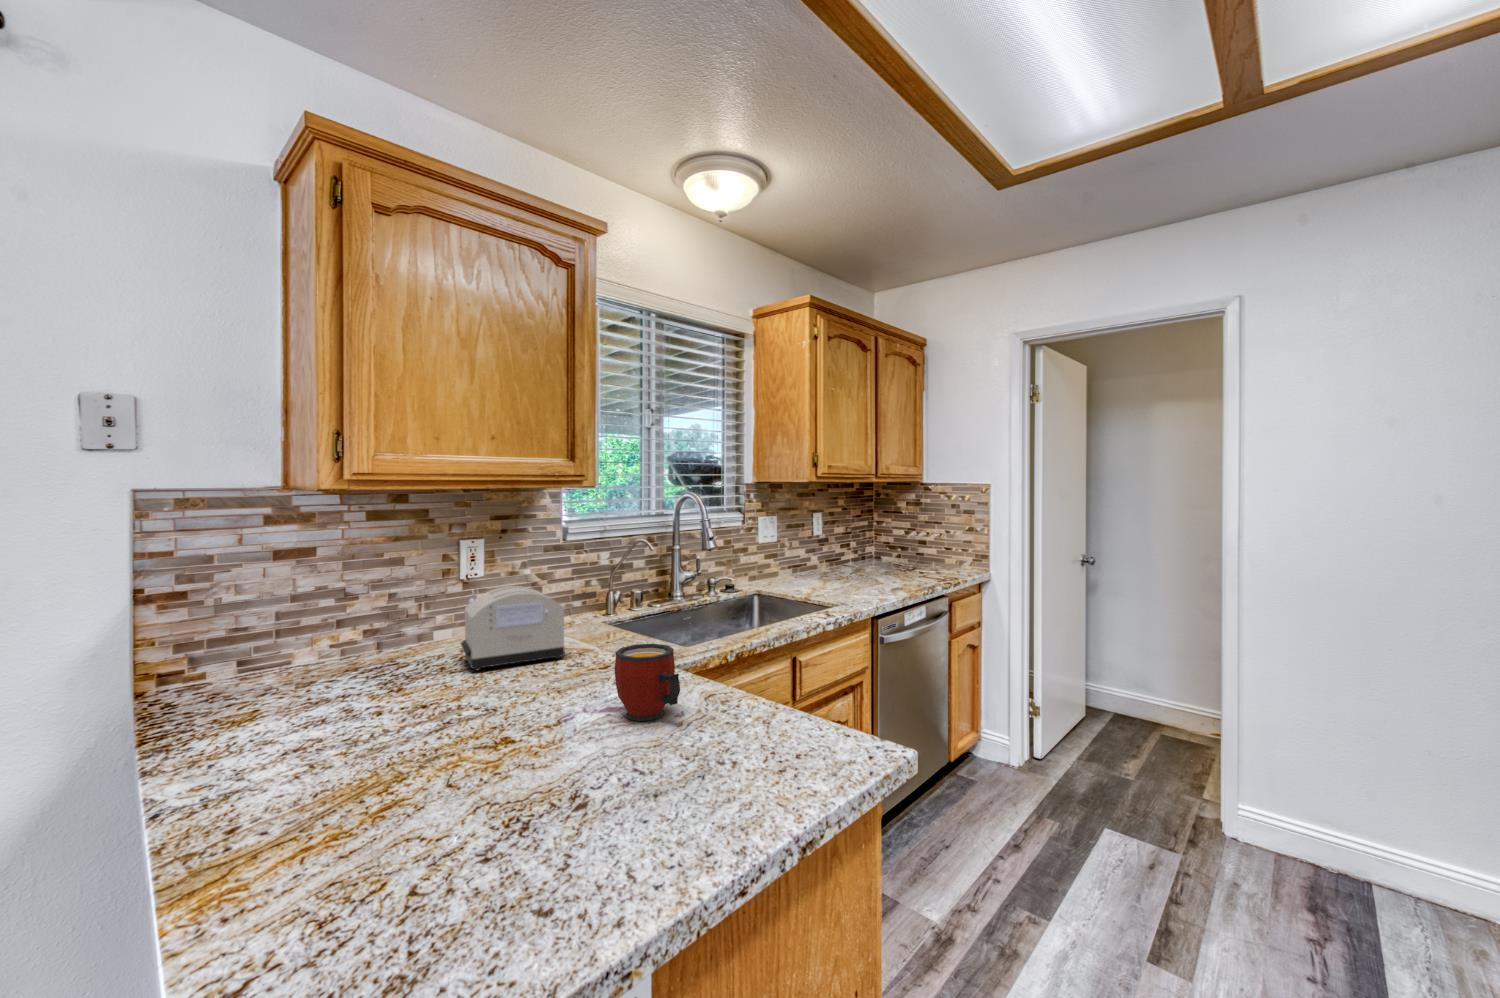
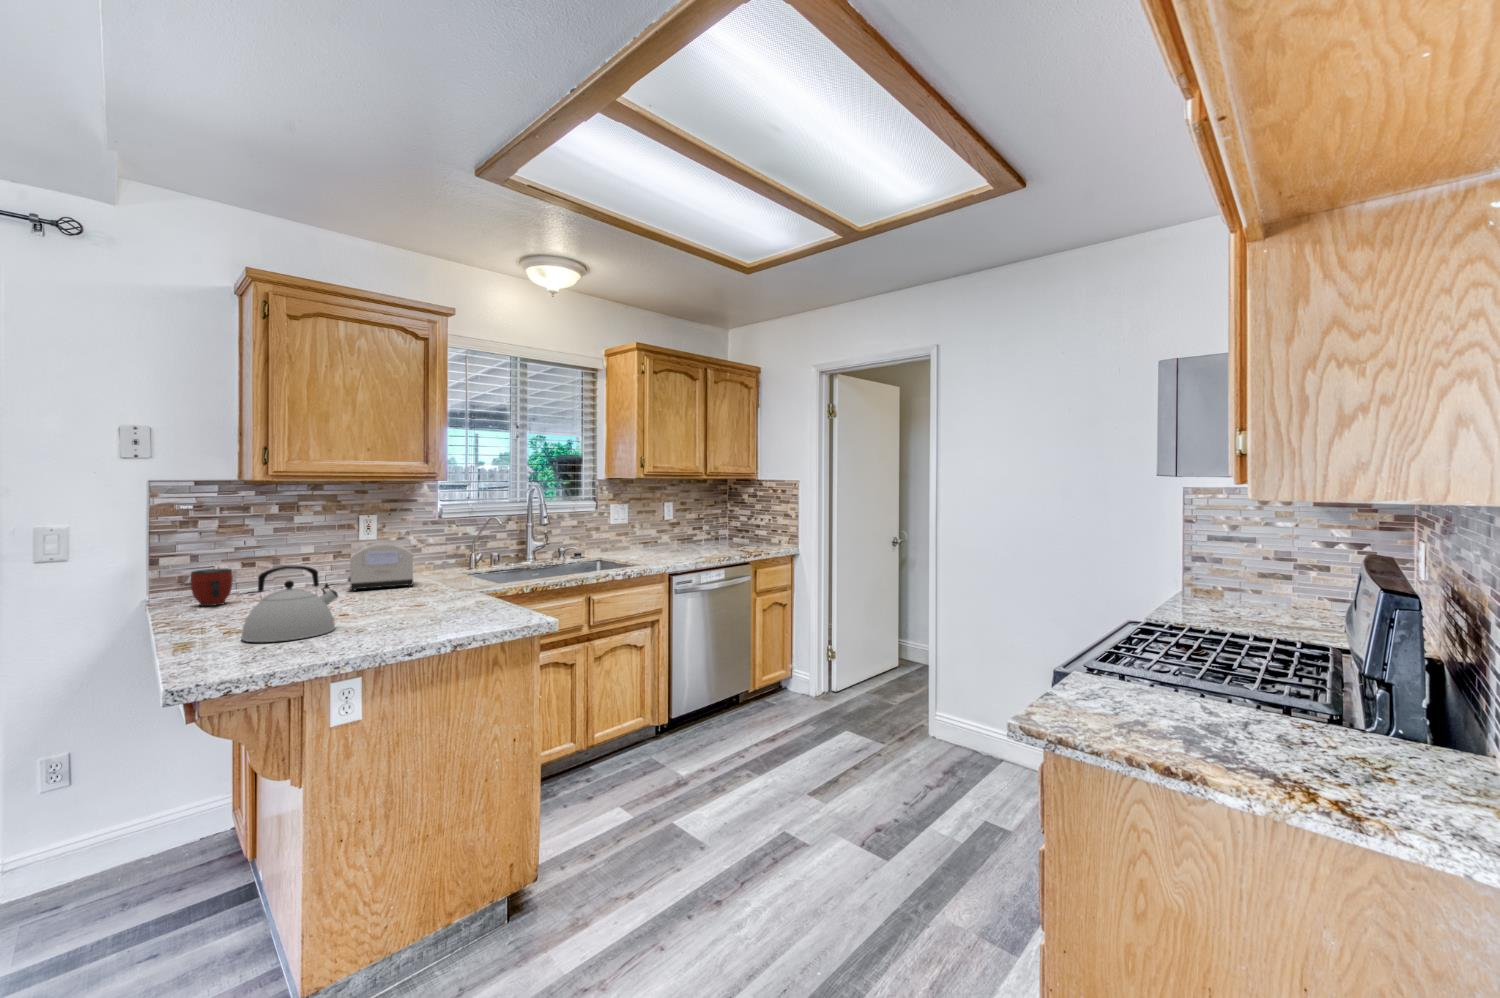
mug: present [615,644,680,721] -> present [190,568,233,606]
kettle: none [352,688,546,900] -> present [241,566,338,642]

